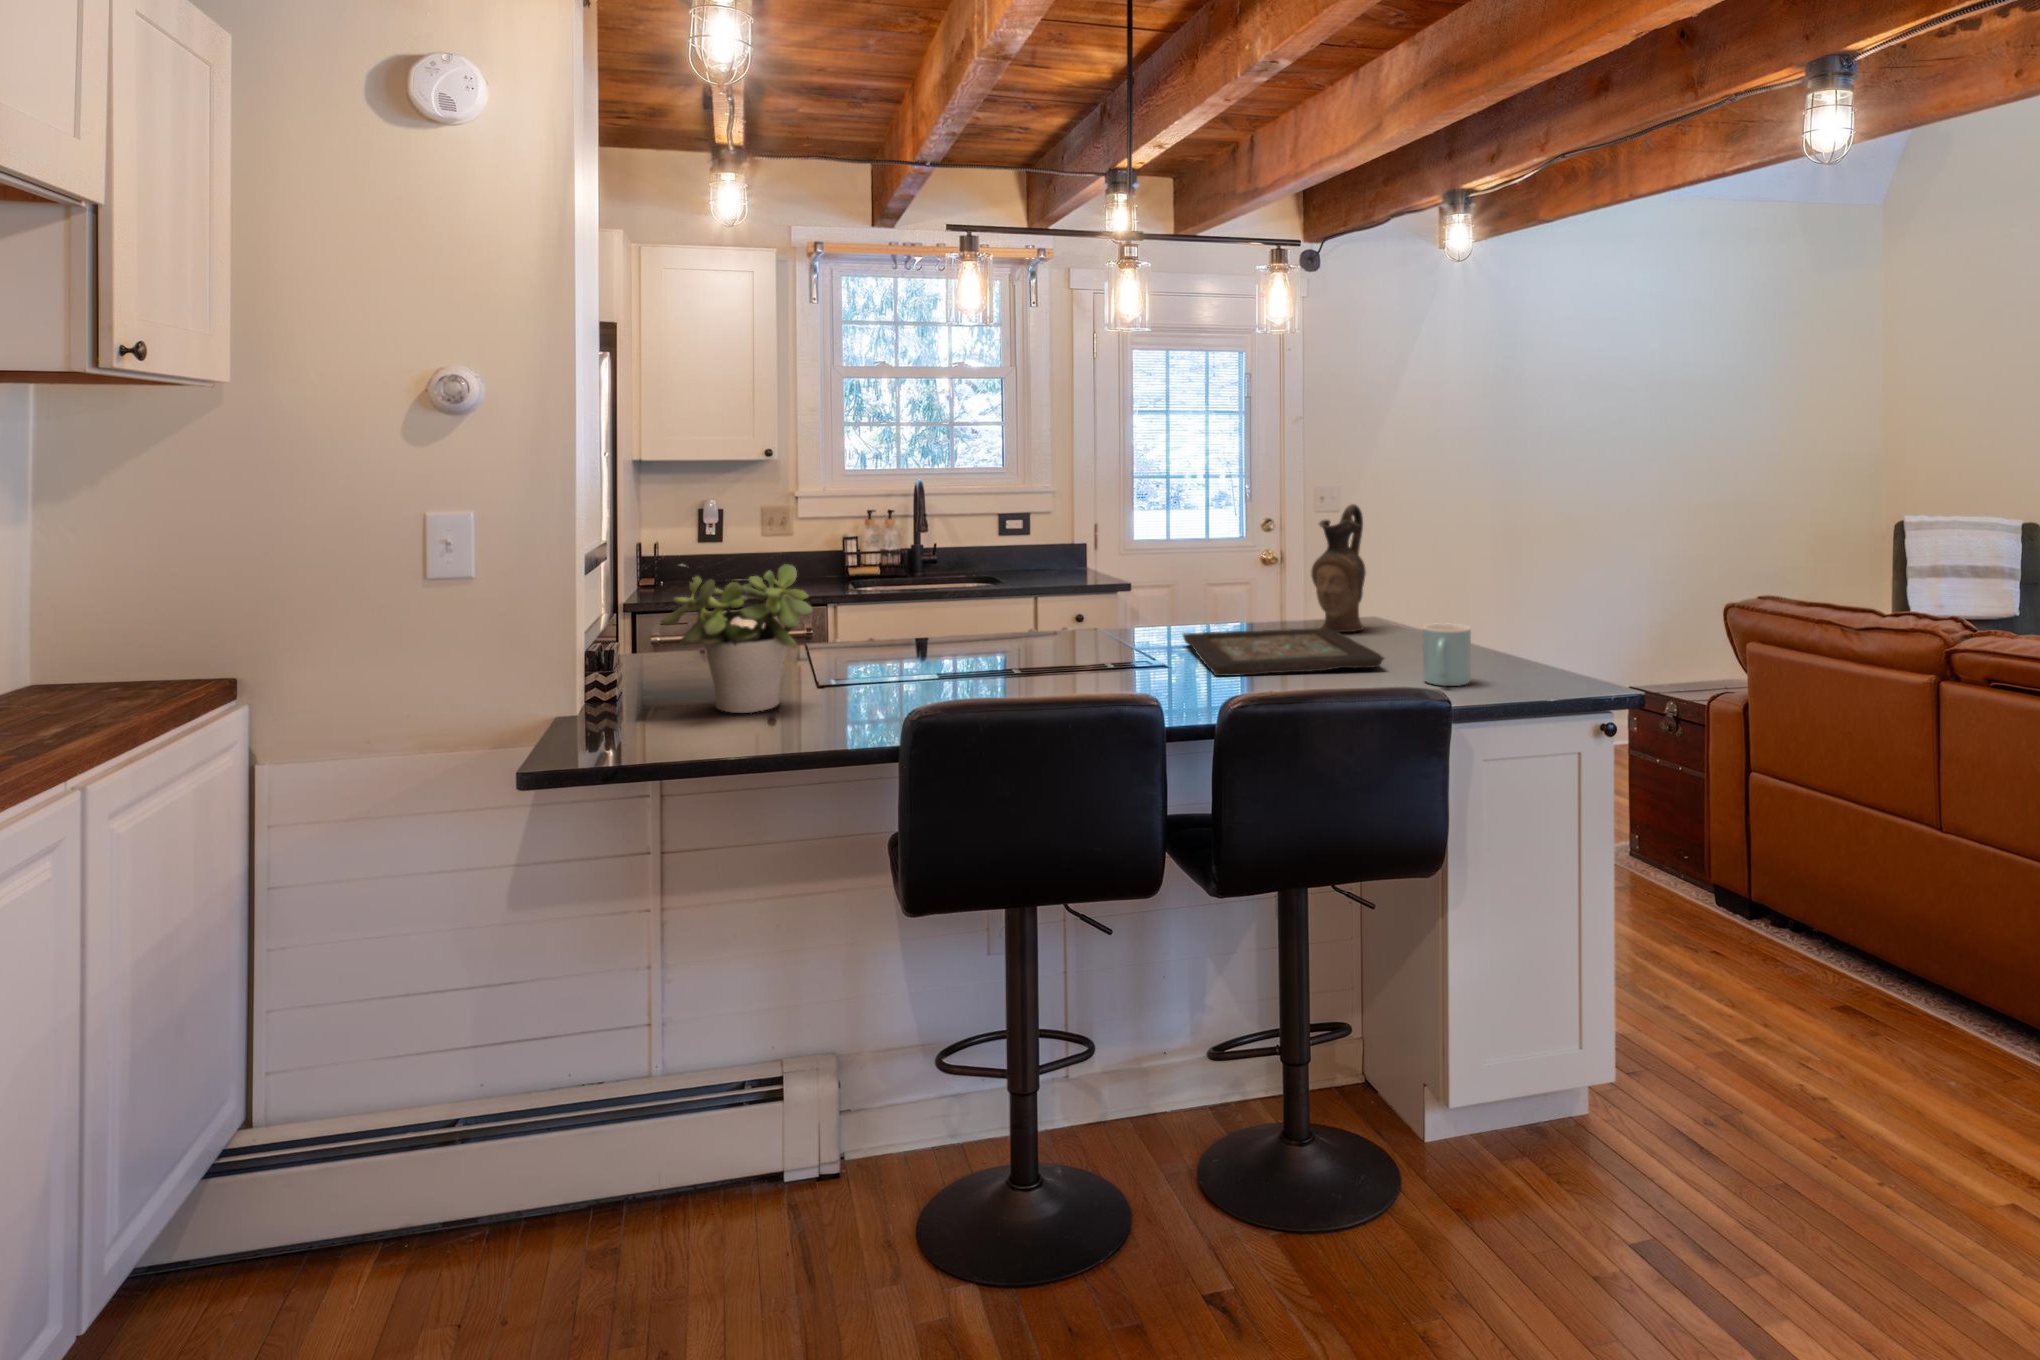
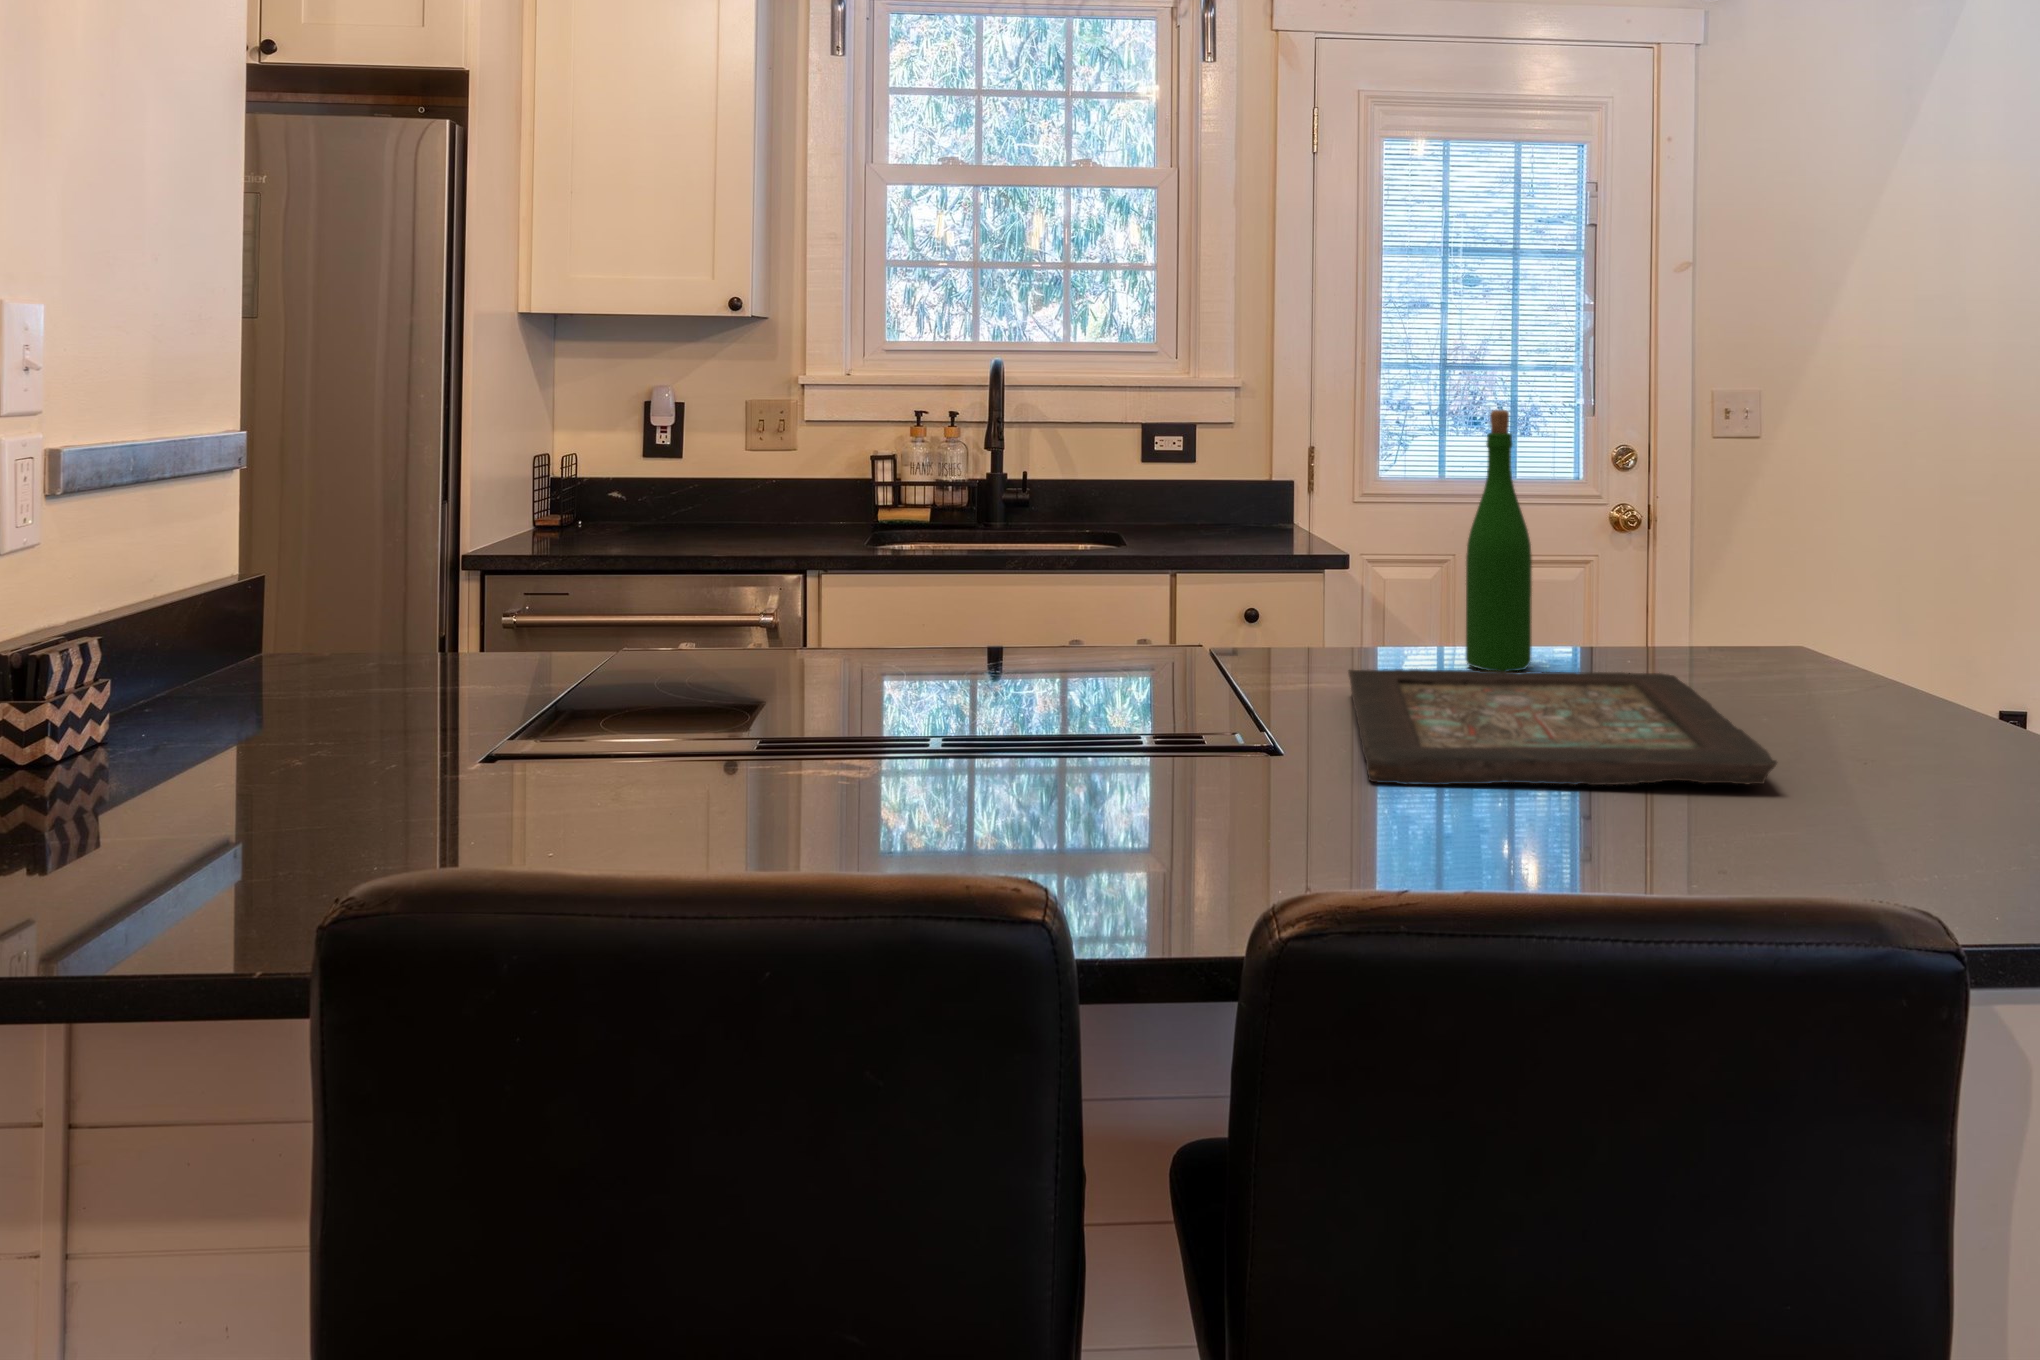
ceramic pitcher: present [1311,504,1366,632] -> none [1642,412,1760,682]
wine bottle: none [1229,506,1260,633] -> present [1466,410,1532,672]
potted plant: present [661,564,812,713] -> none [82,488,440,818]
mug: present [1423,623,1471,686] -> none [1868,692,1993,855]

